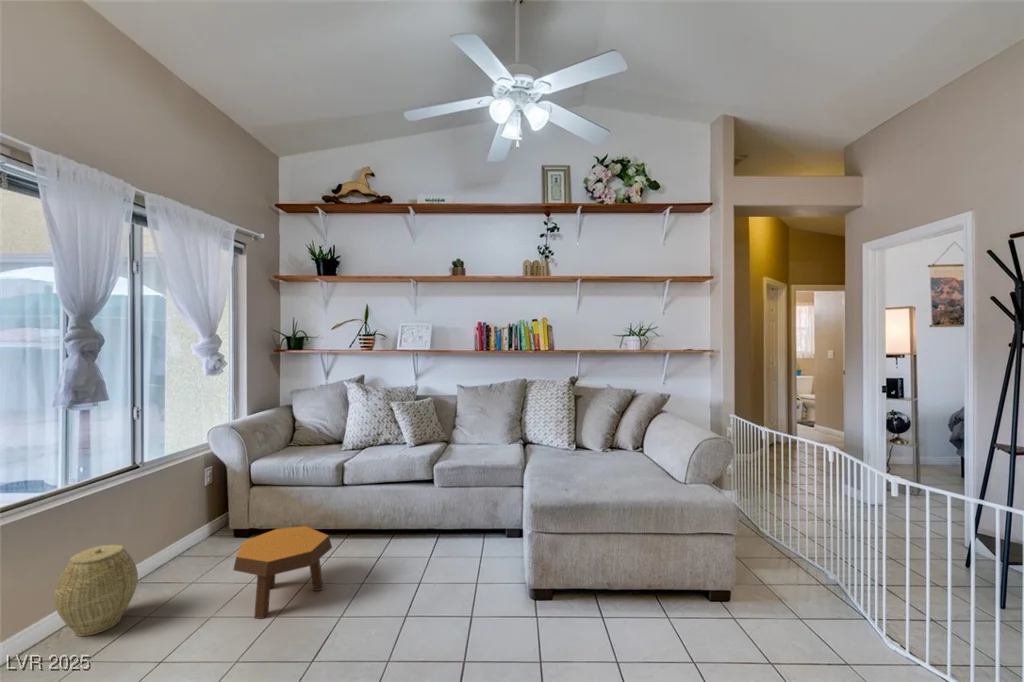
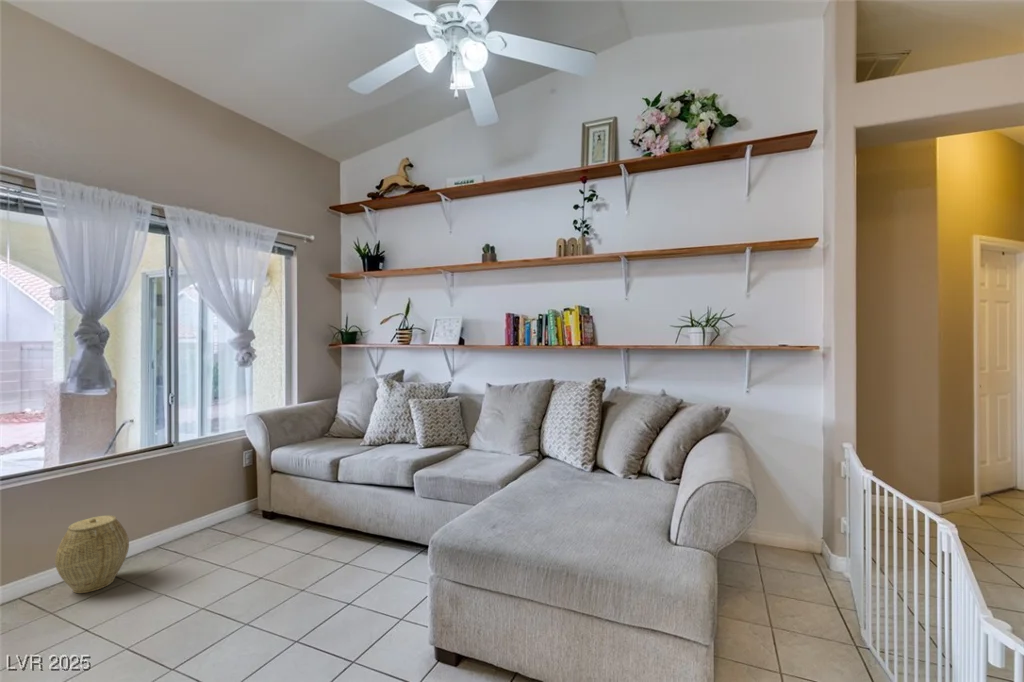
footstool: present [234,526,332,619] -> none [181,521,278,611]

